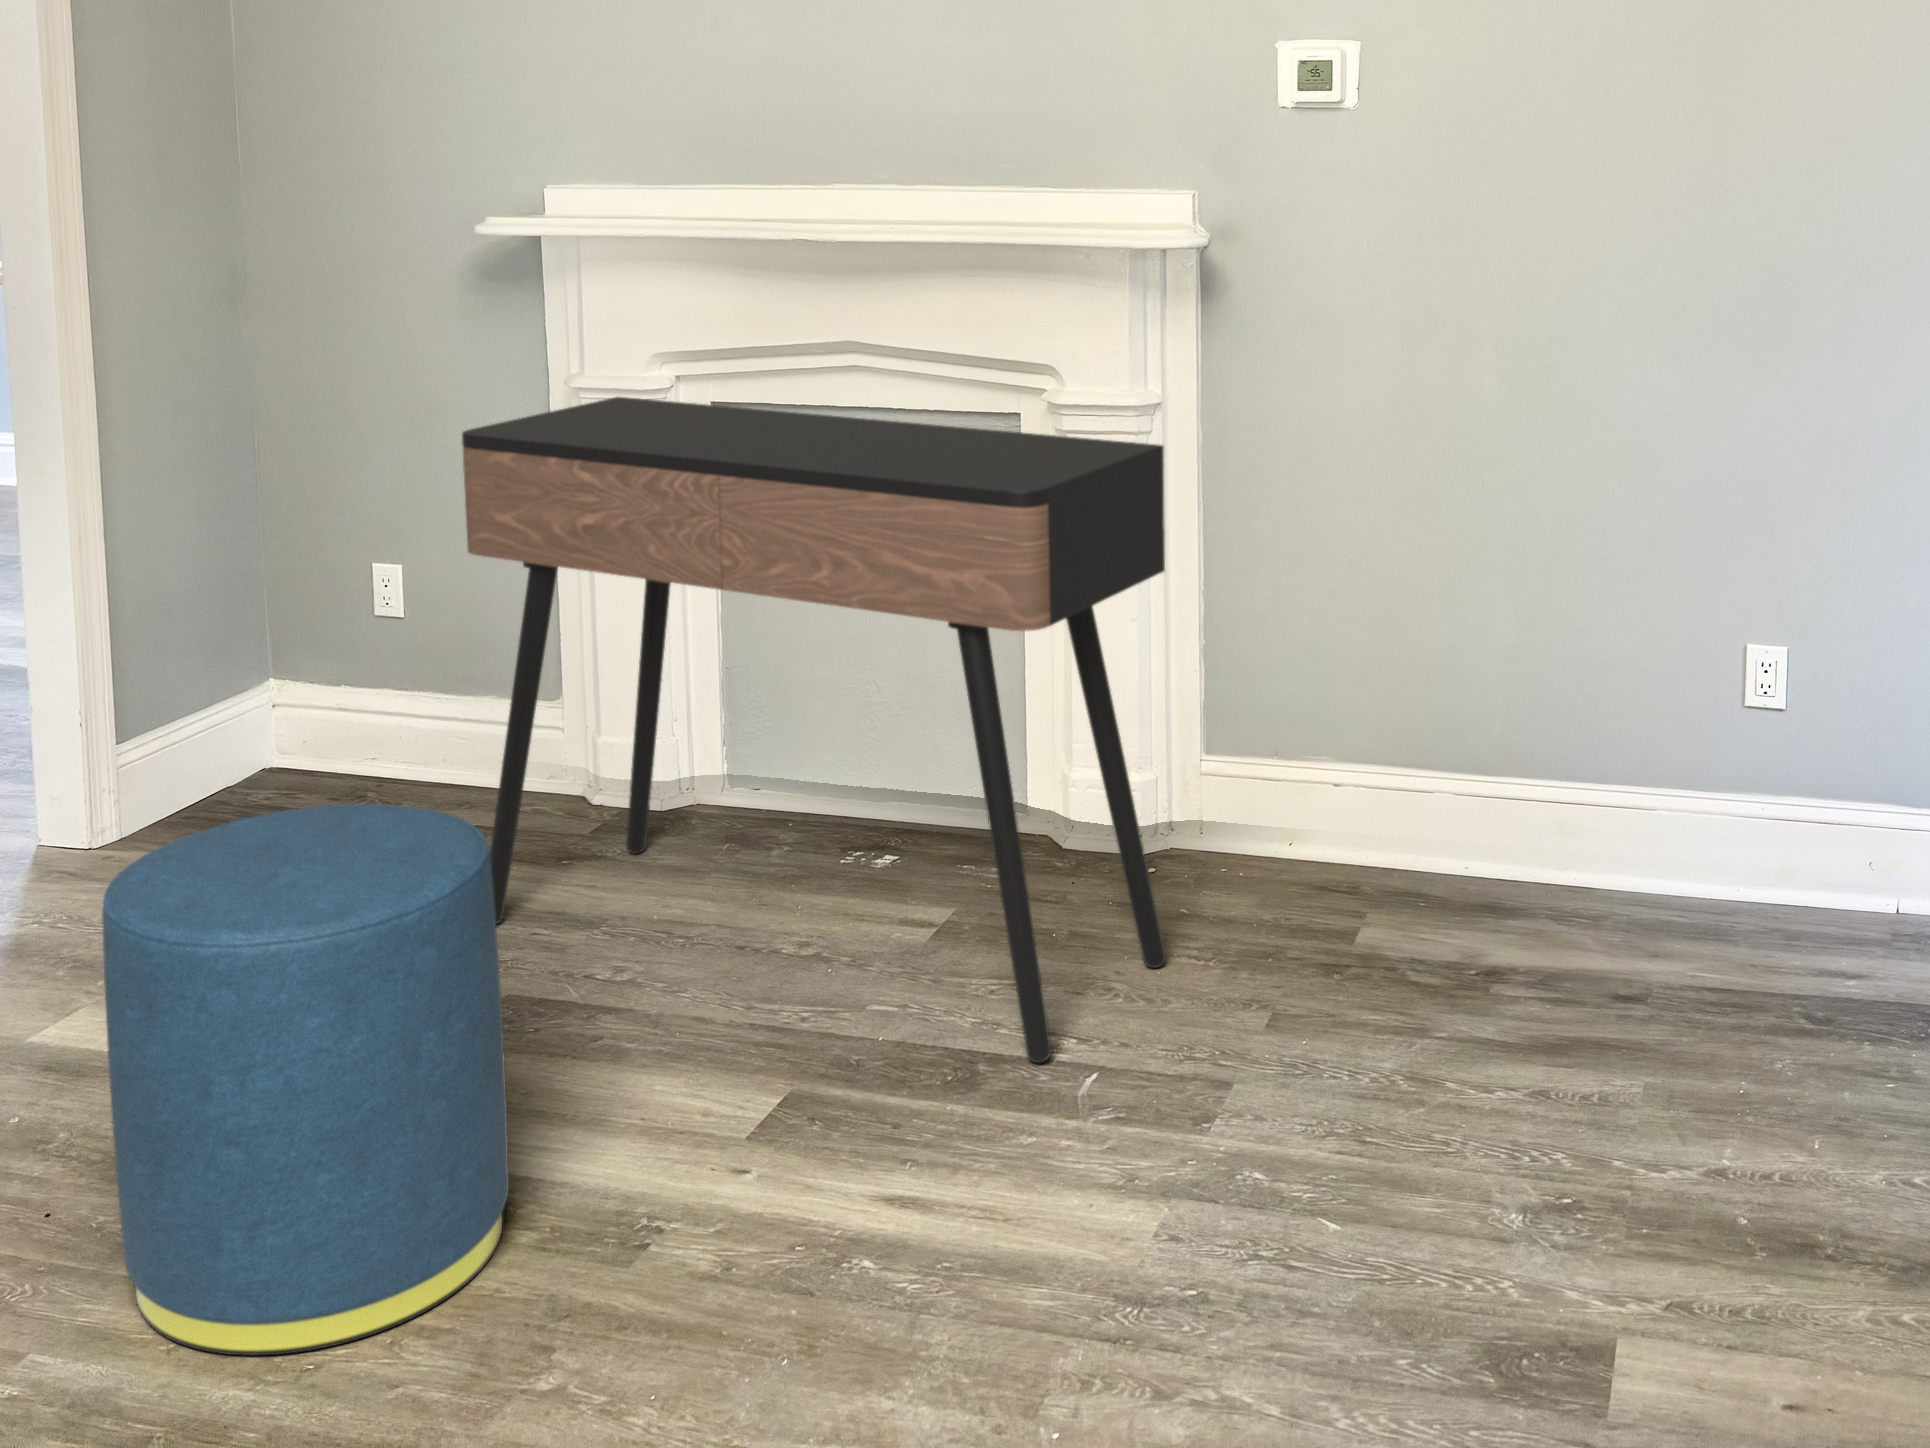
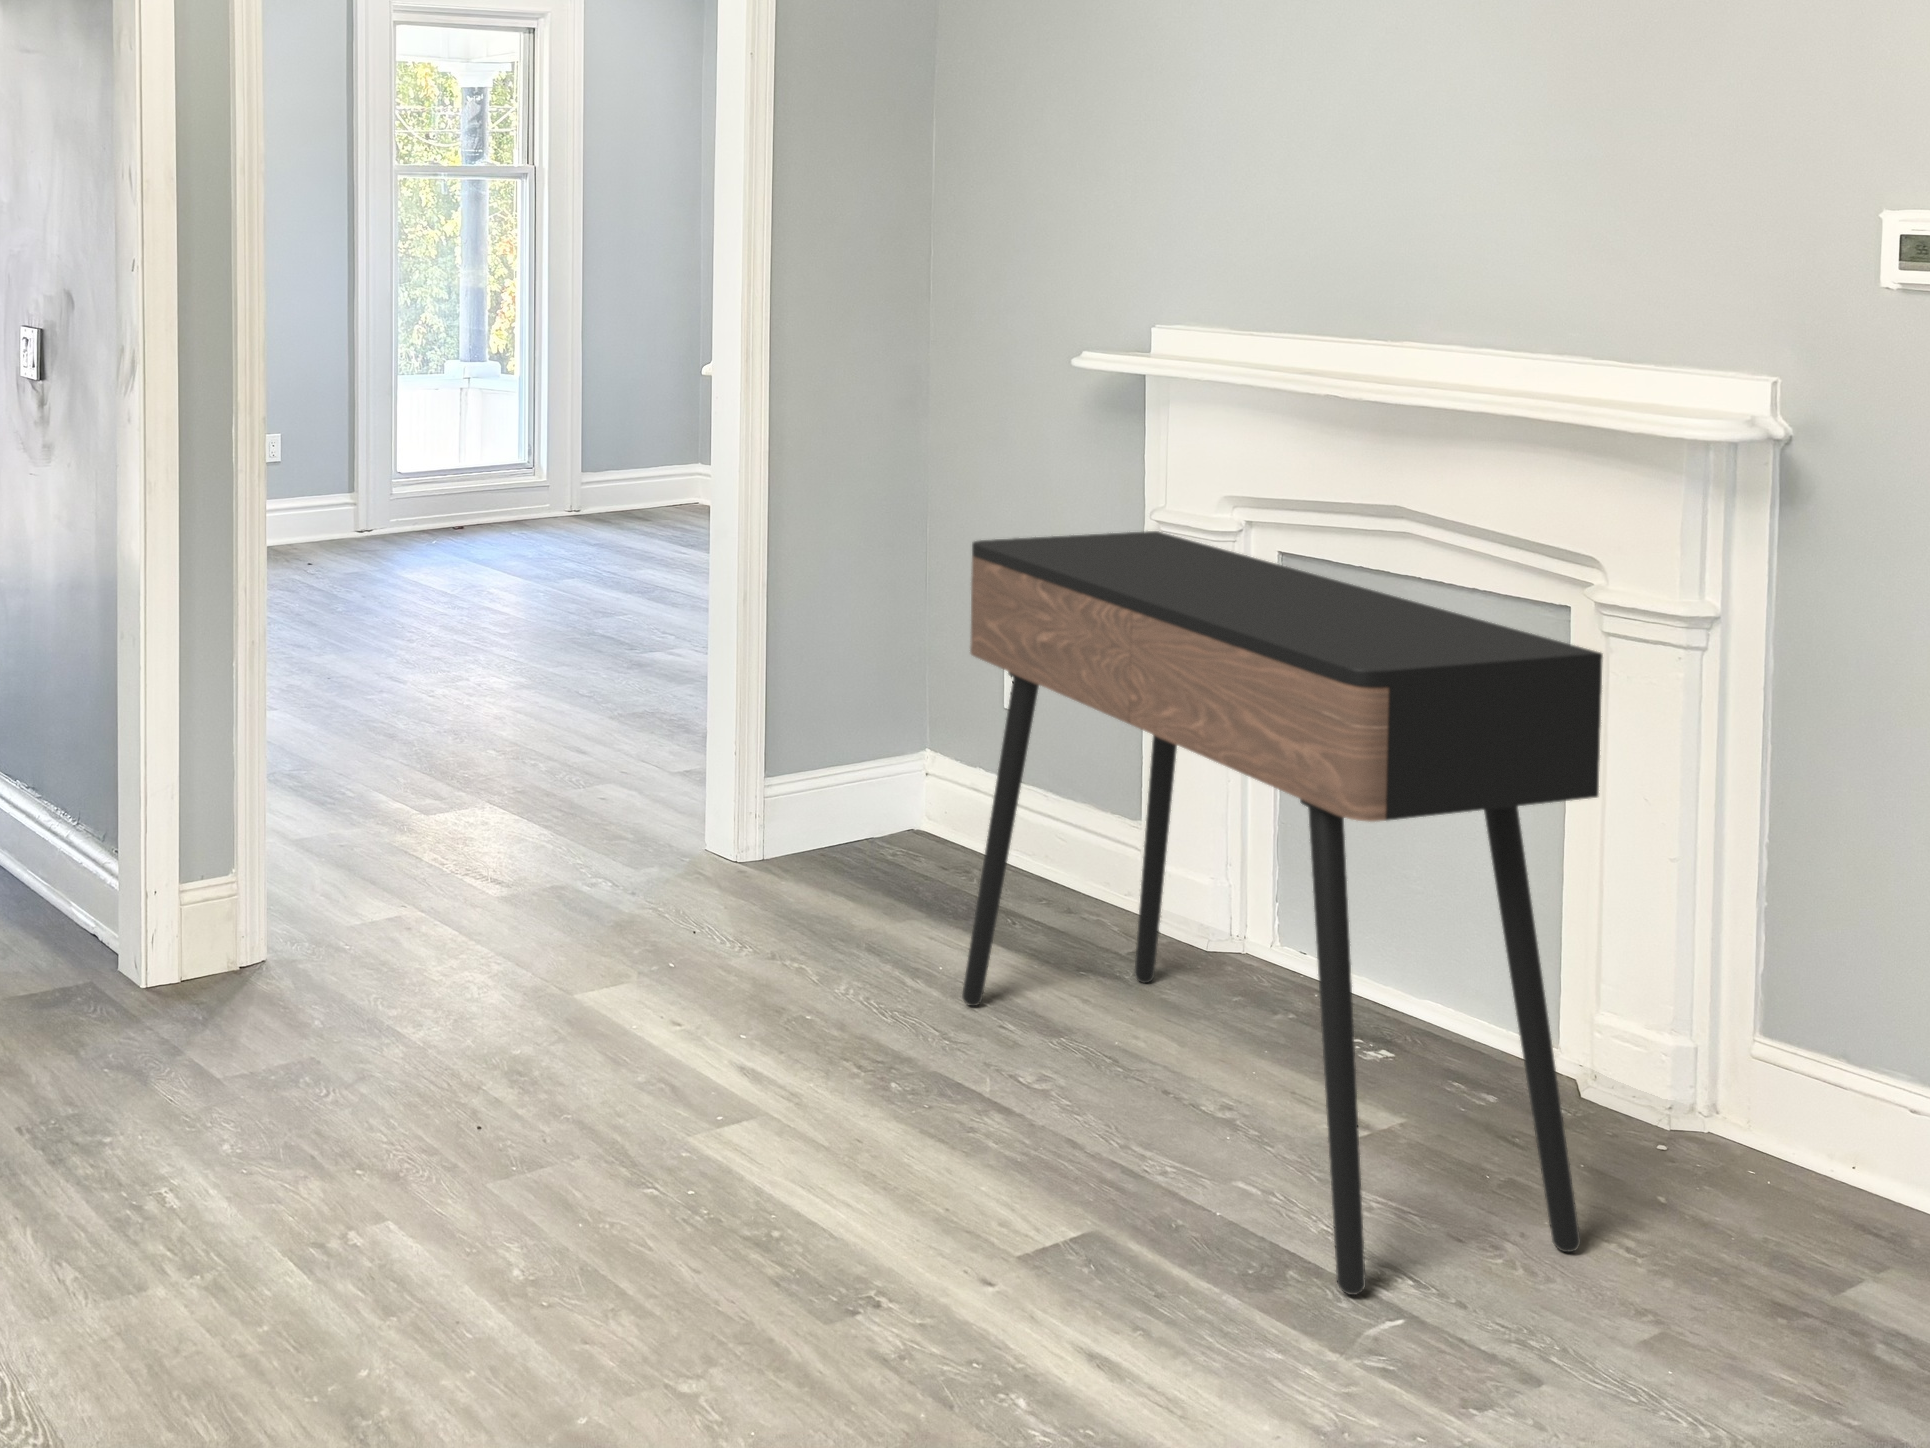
ottoman: present [102,804,509,1355] -> none [483,830,792,1286]

